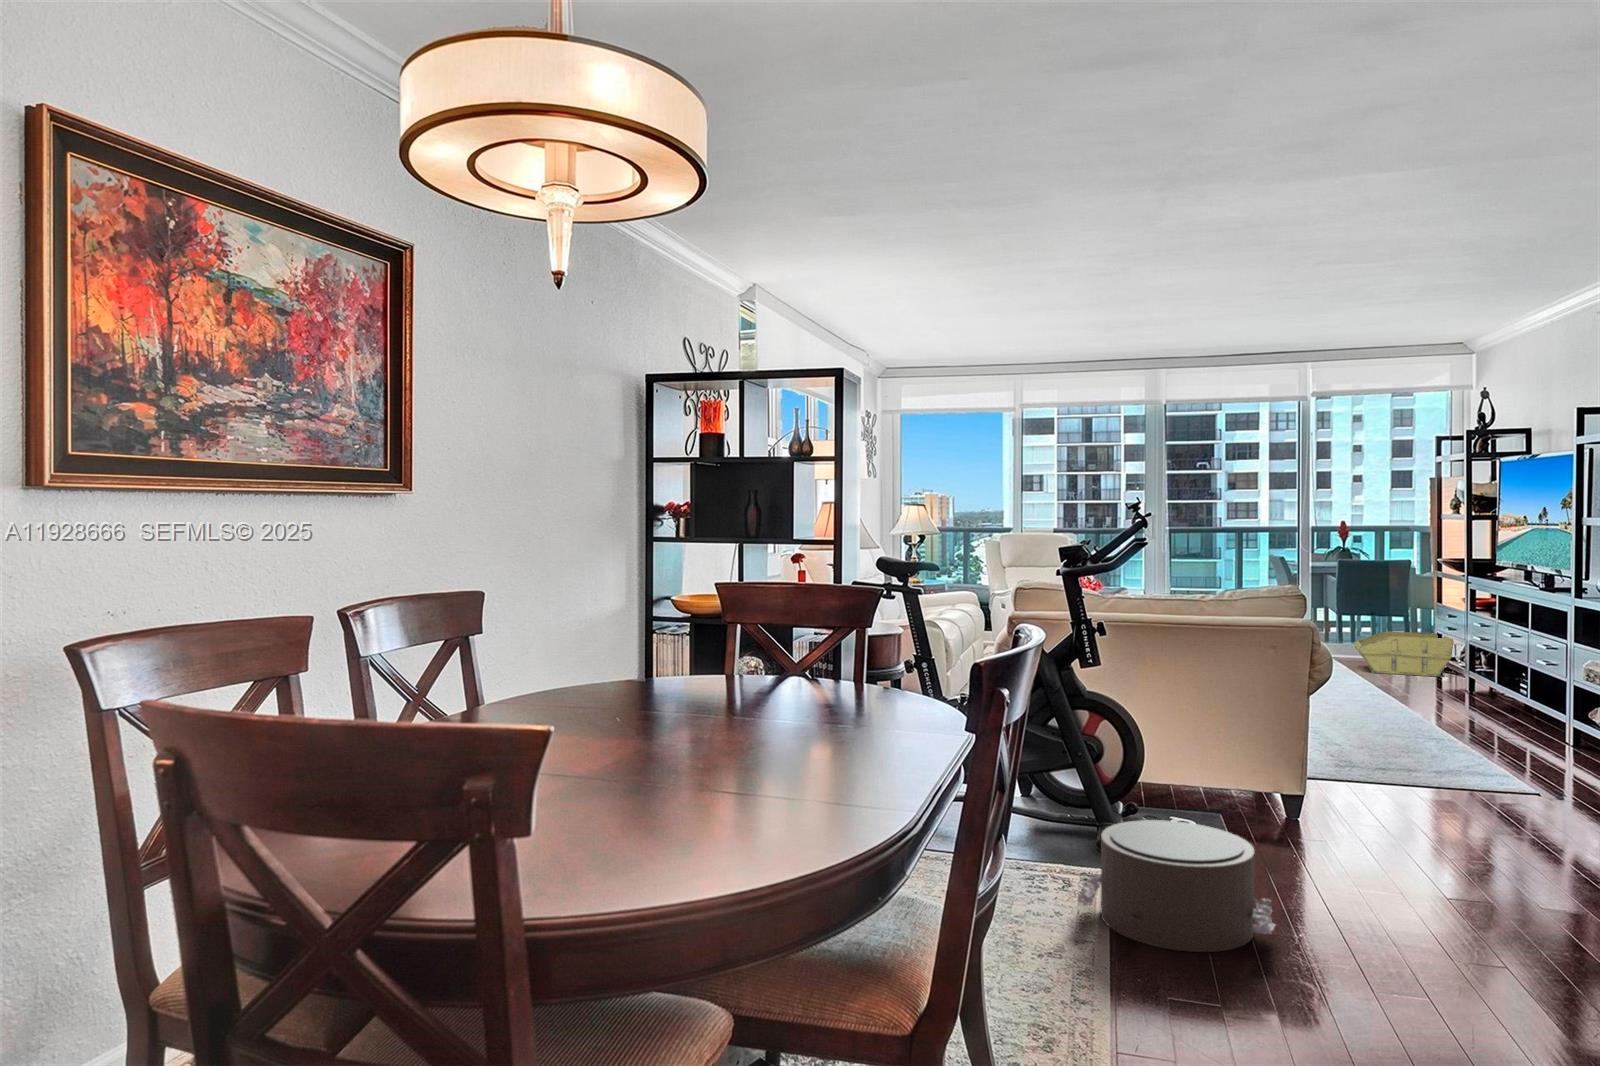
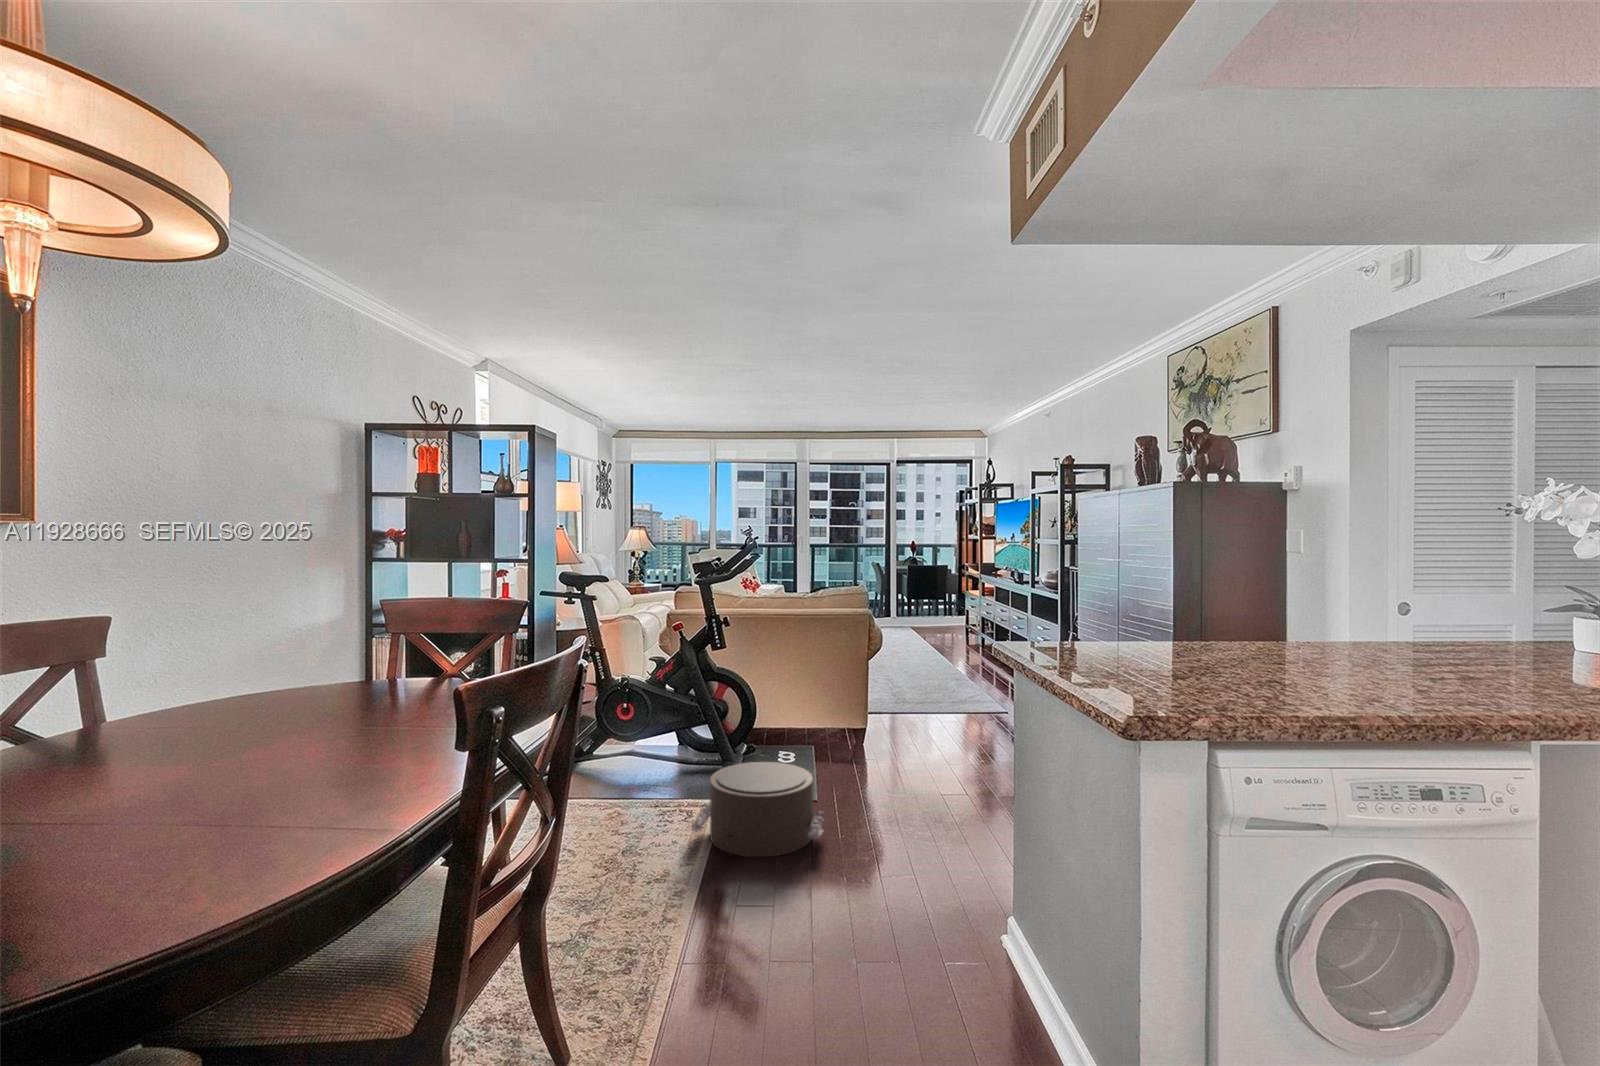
storage bin: present [1354,631,1454,677] -> none [915,610,972,639]

